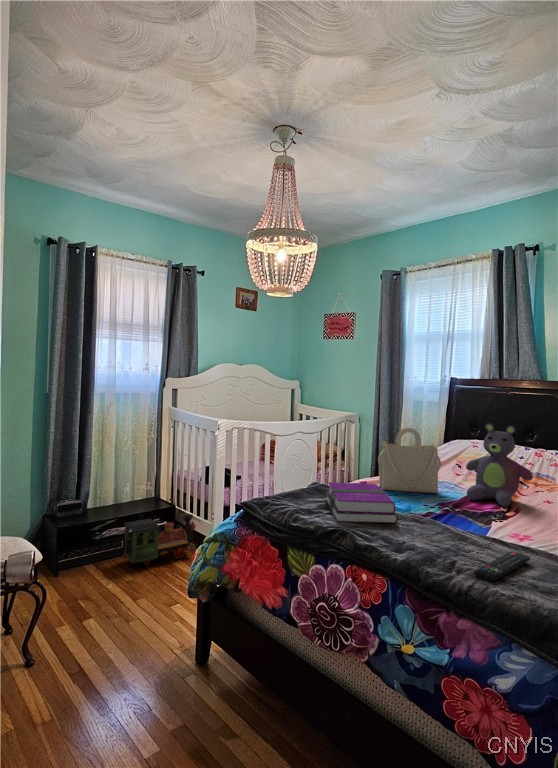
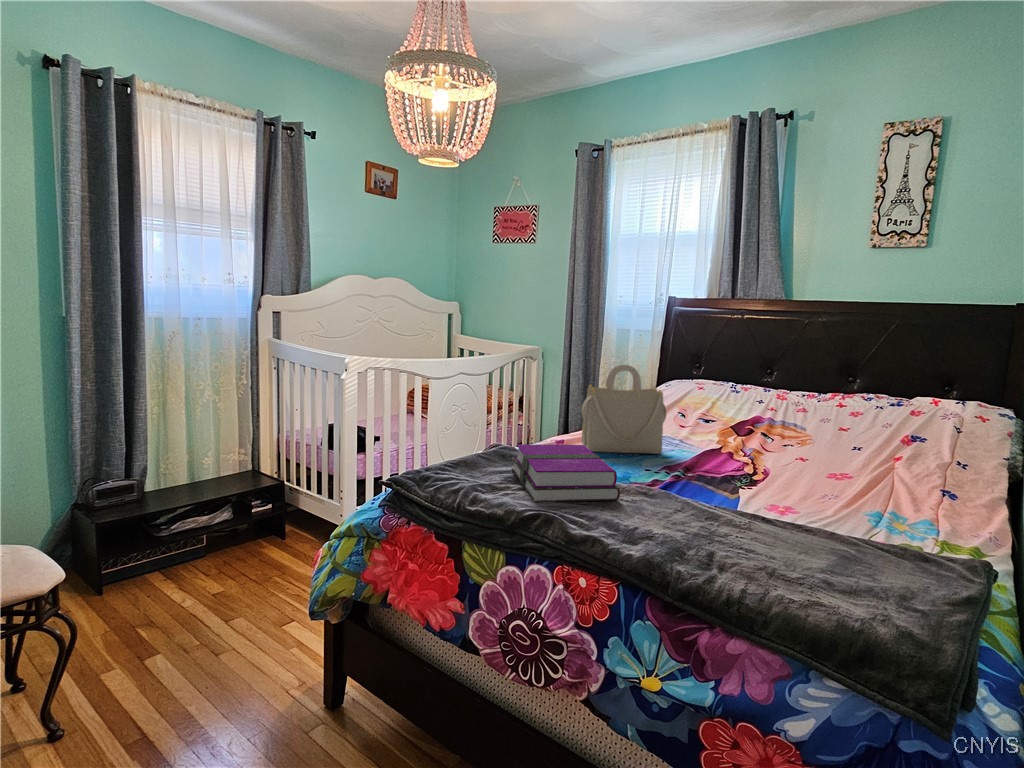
stuffed bear: present [466,423,533,507] -> none [698,357,786,469]
toy train: present [124,514,197,566] -> none [204,493,317,571]
remote control: present [474,552,530,581] -> none [740,533,807,580]

